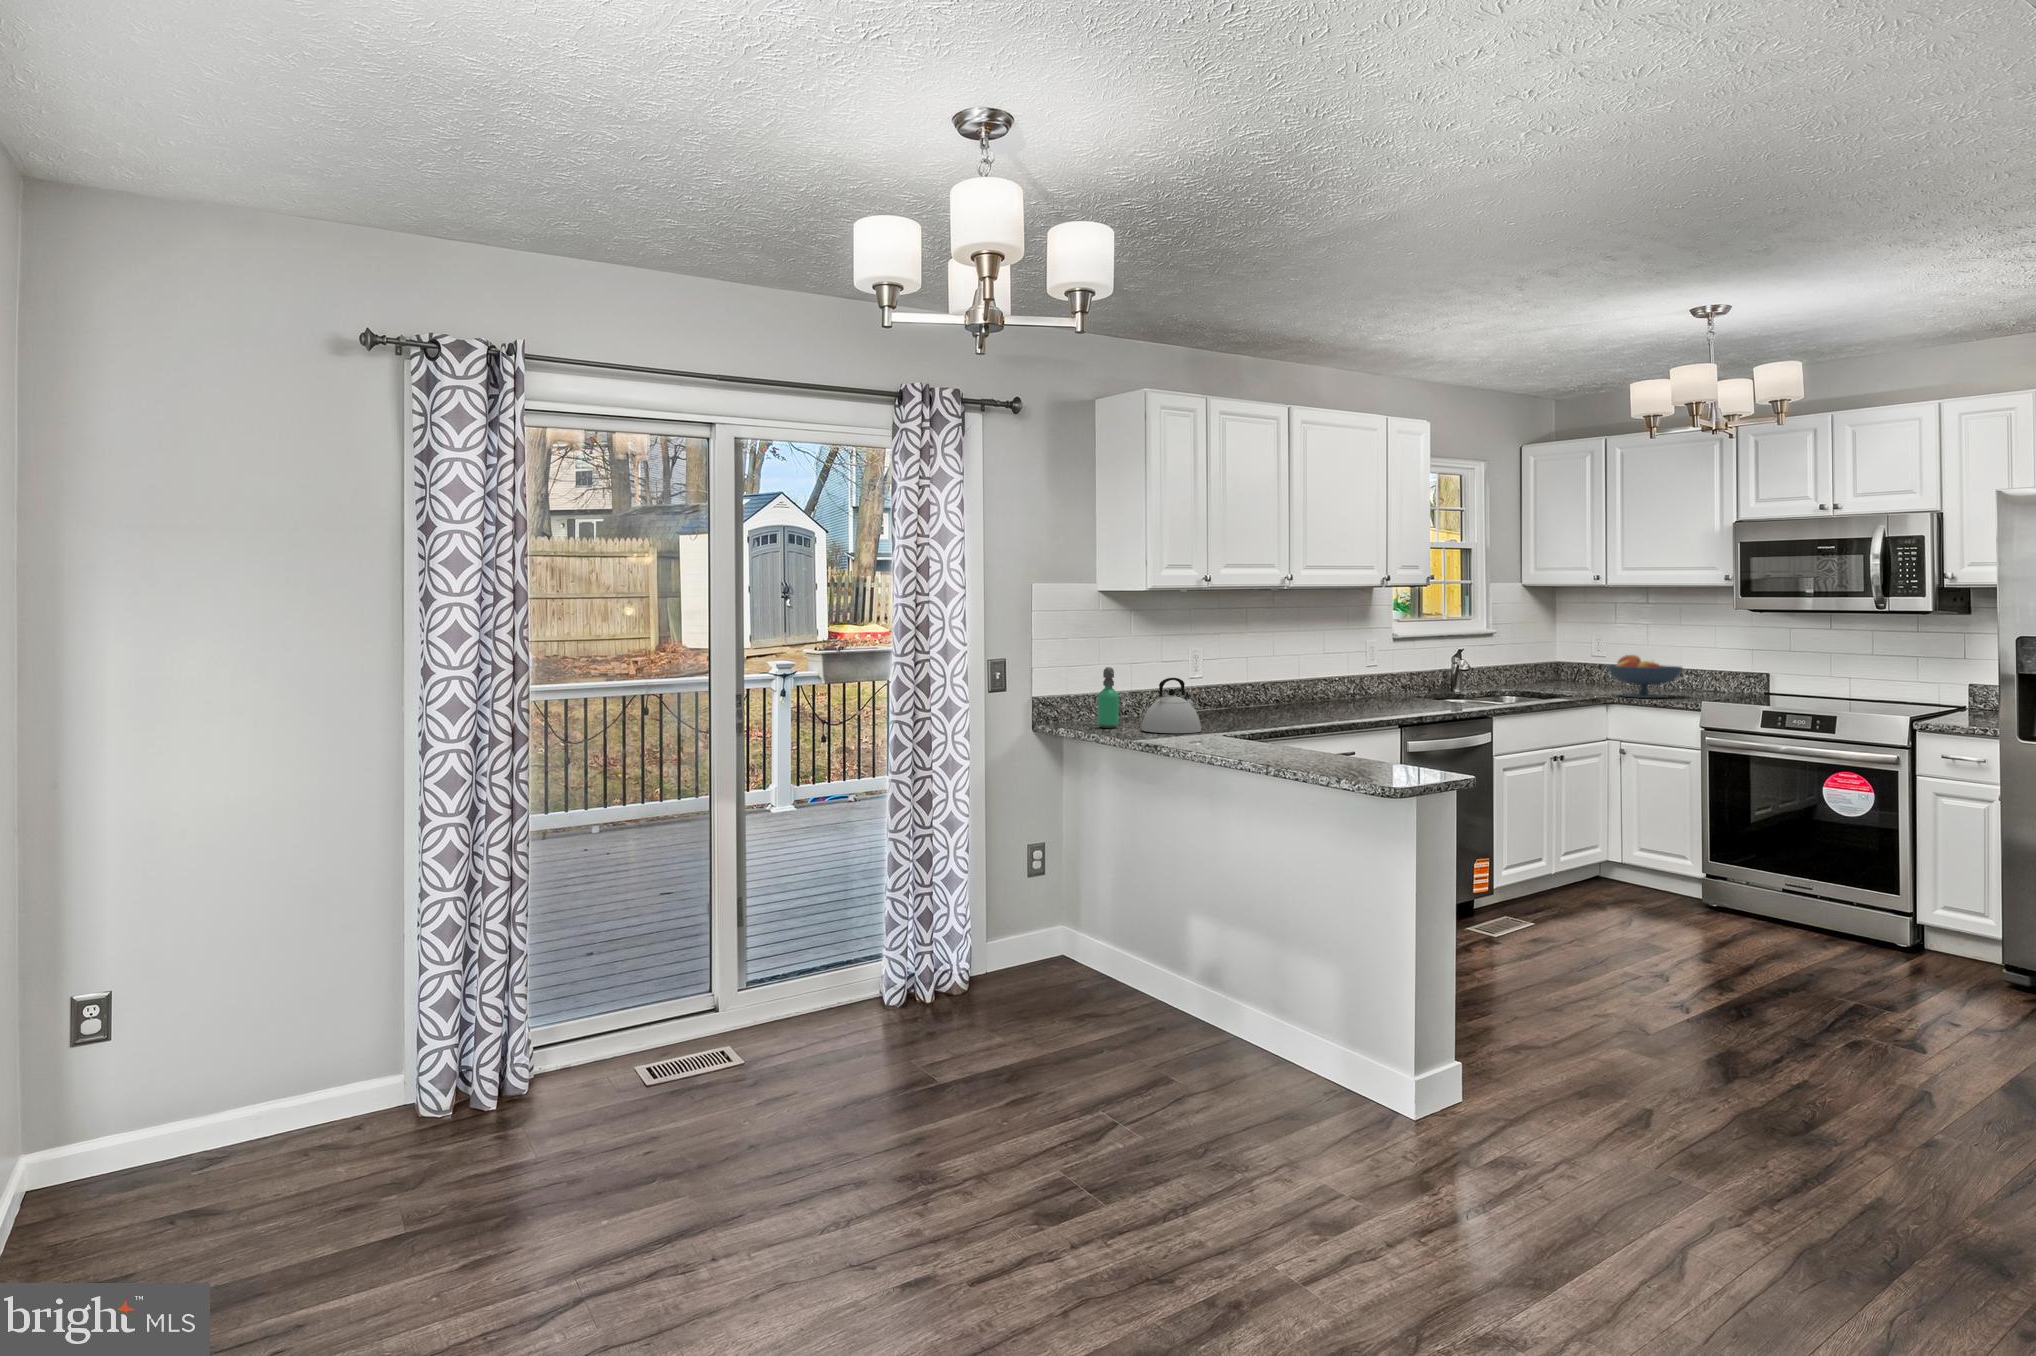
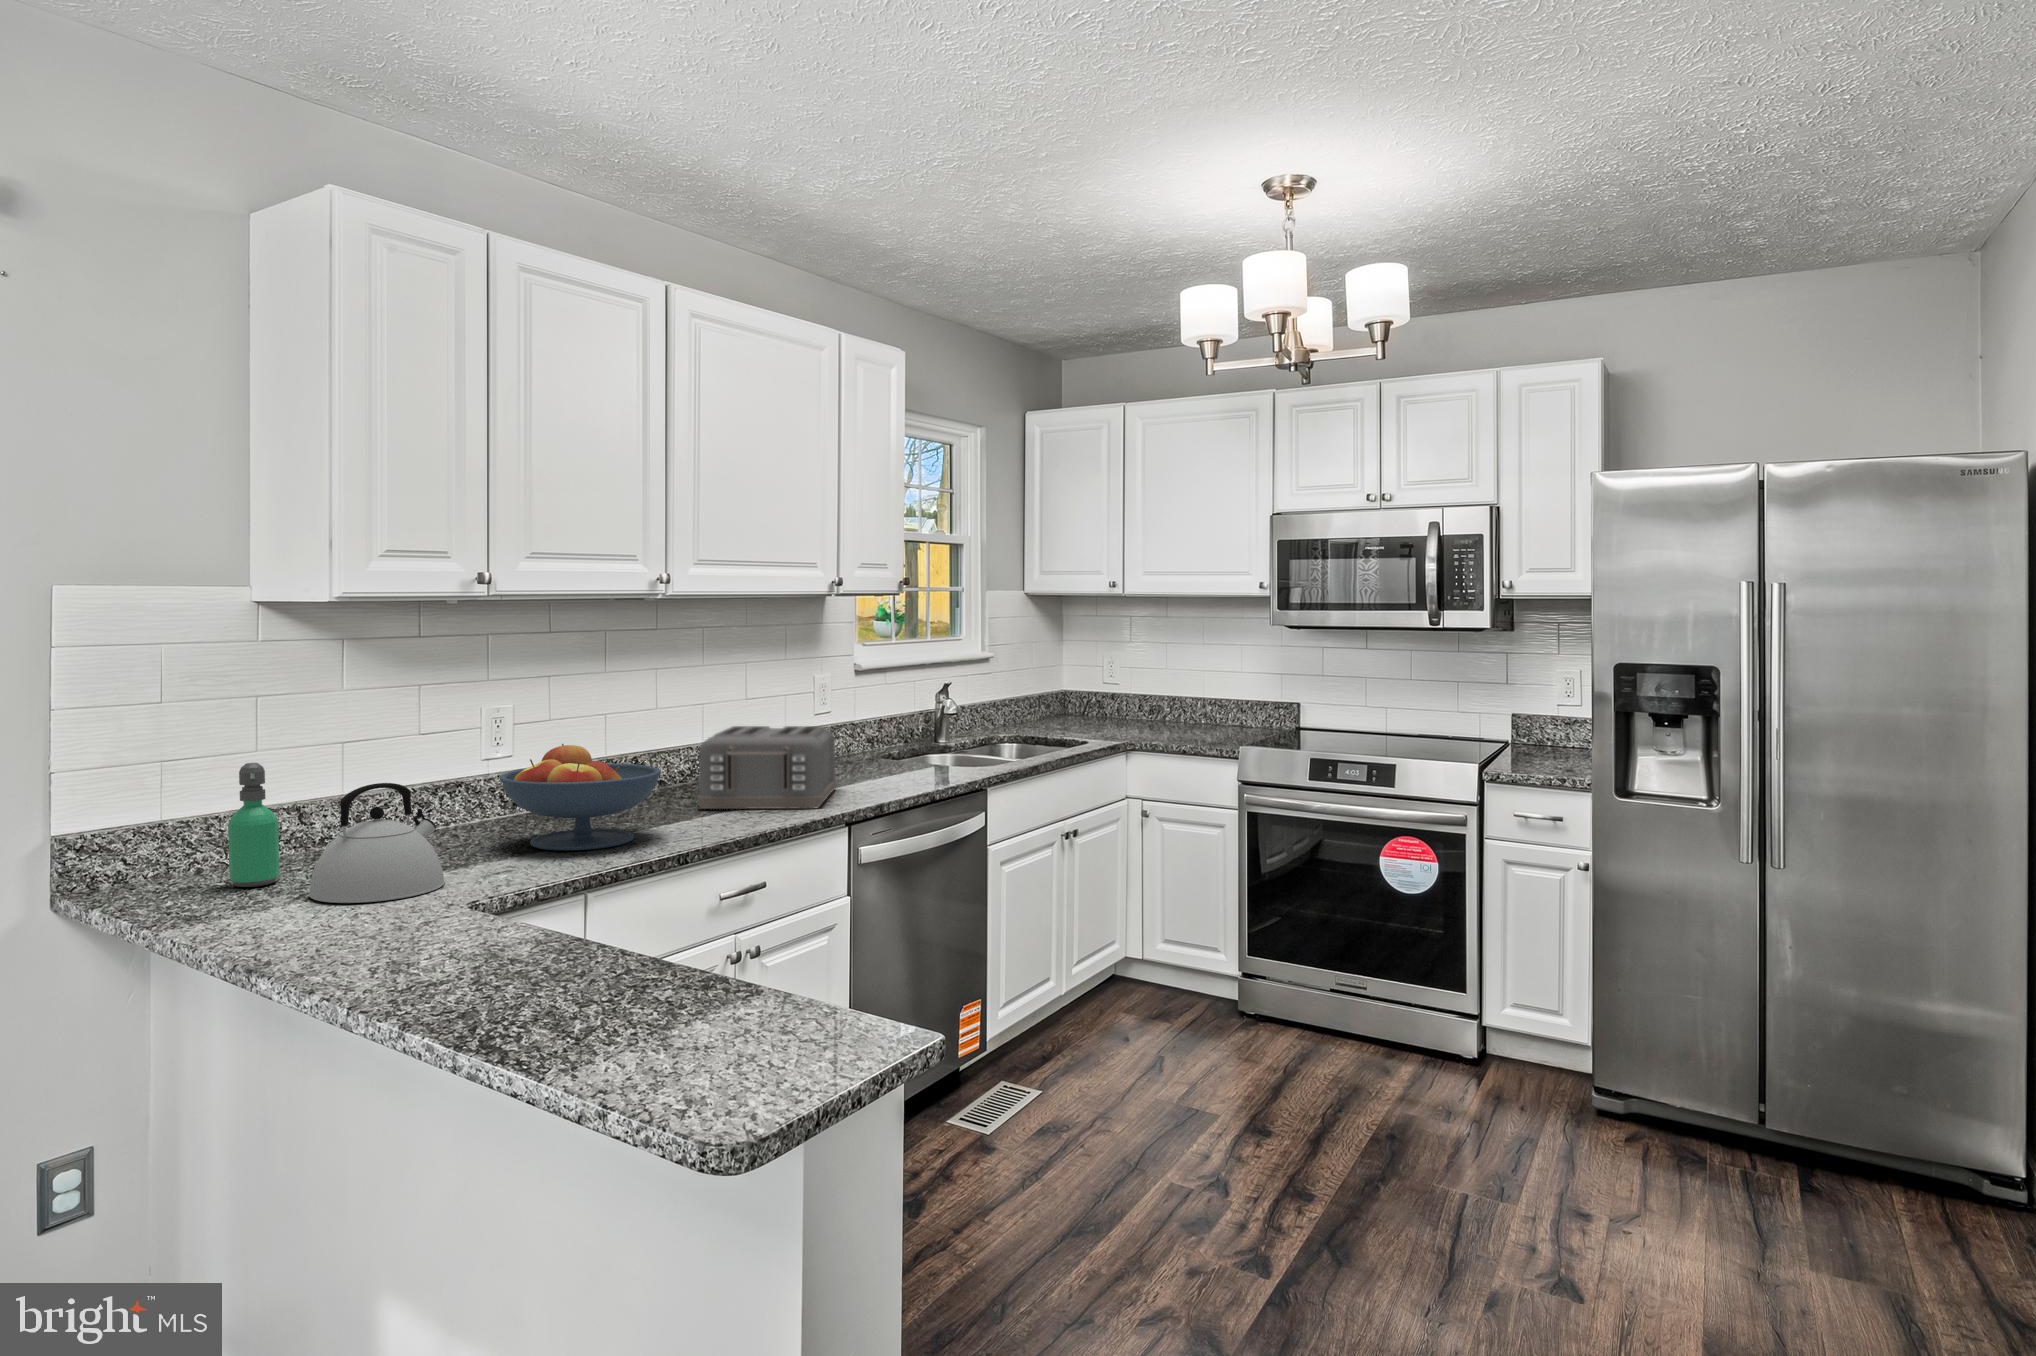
fruit bowl: present [1608,655,1682,698] -> present [500,744,661,851]
toaster: none [1307,668,1390,717] -> present [697,726,836,809]

